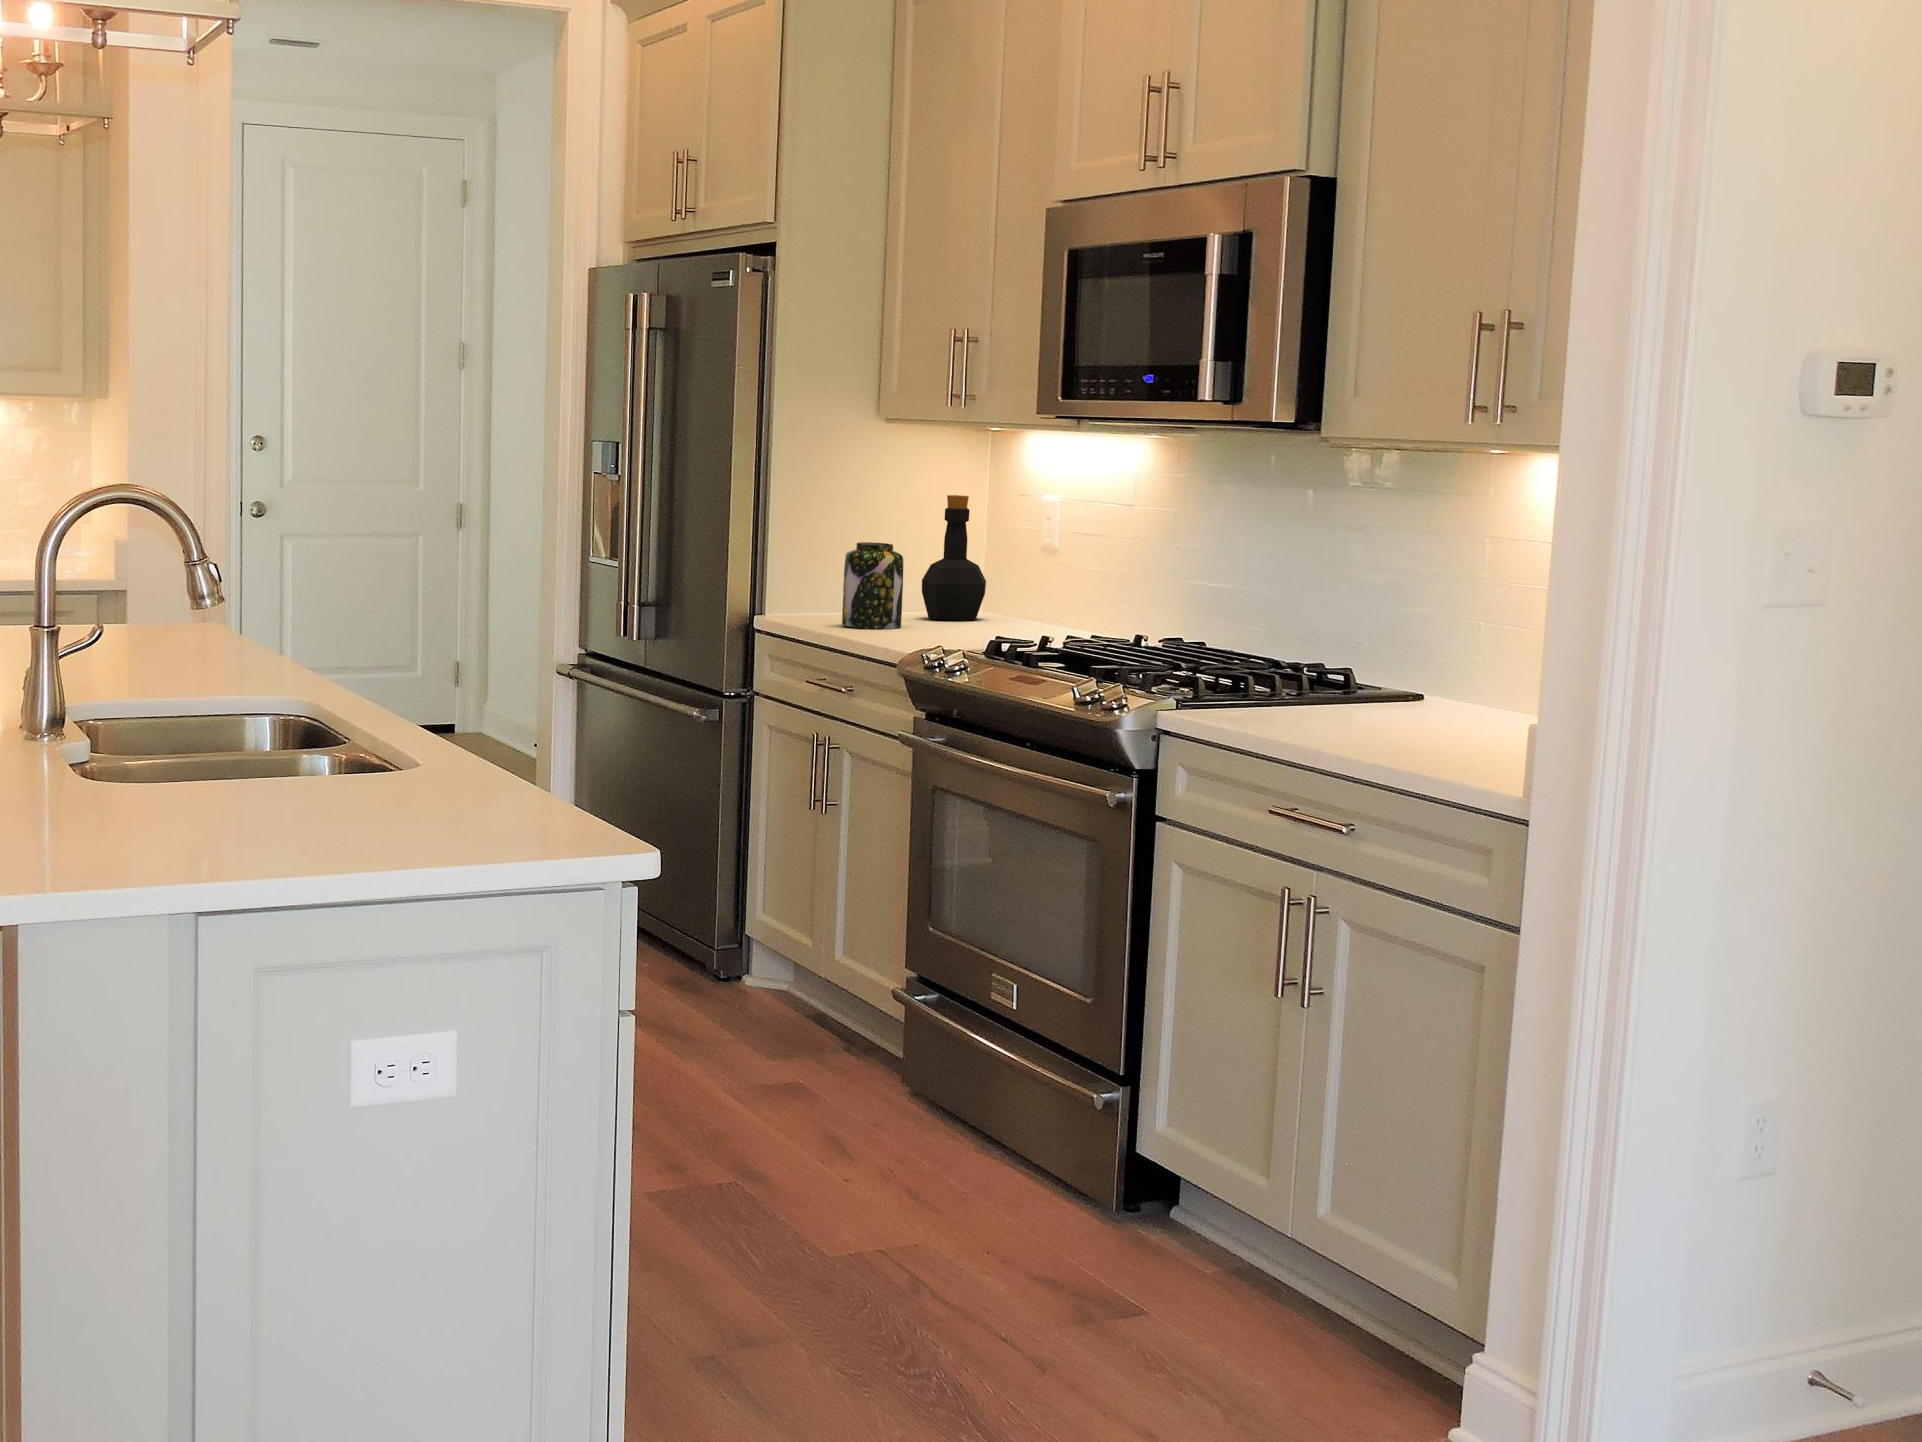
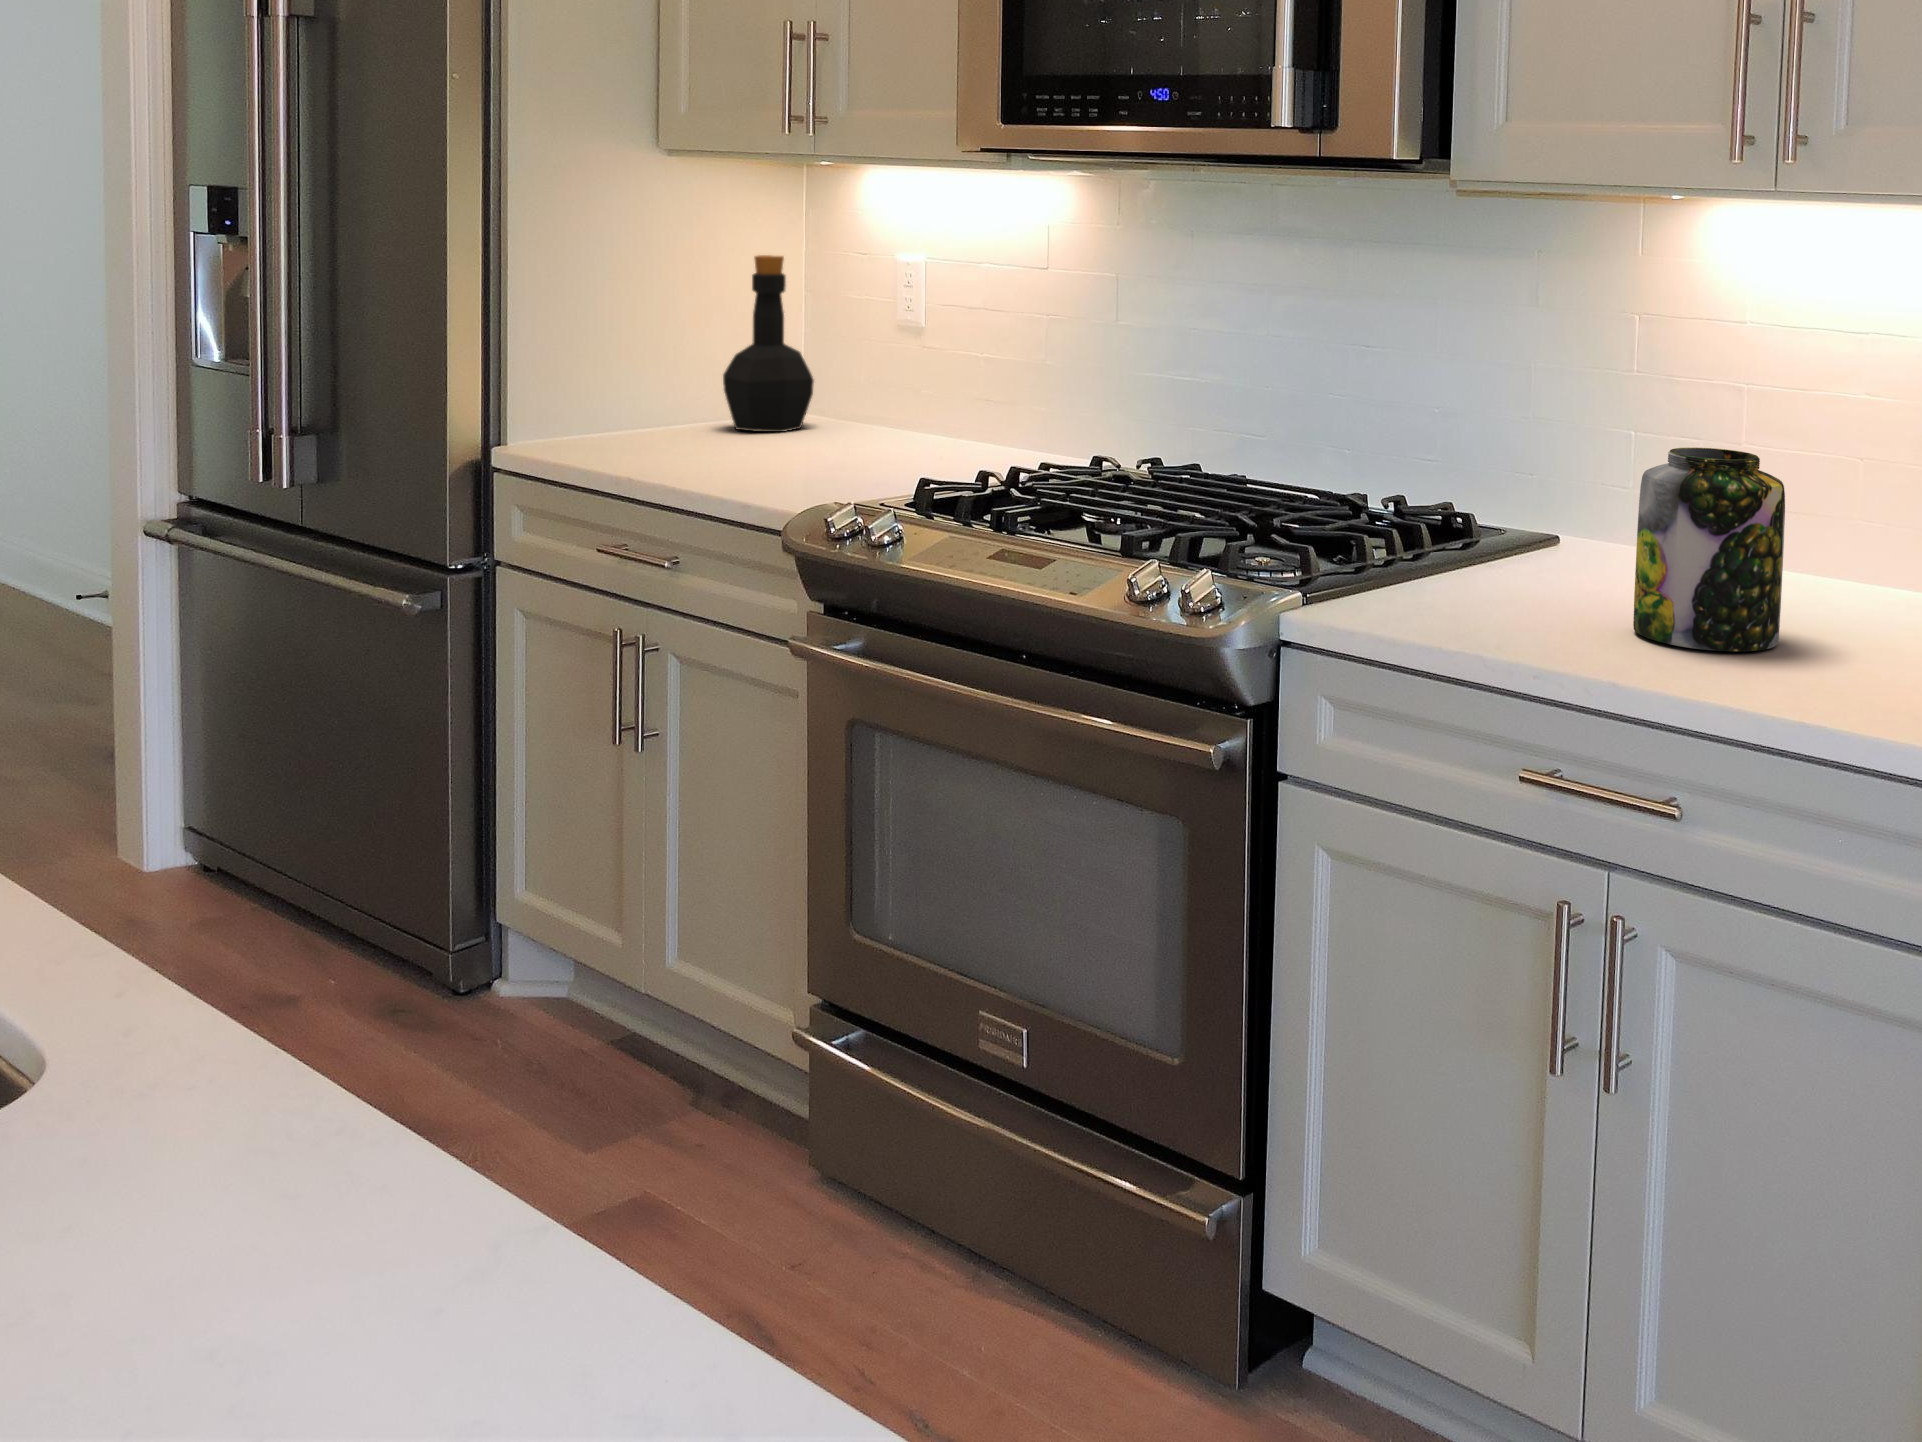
jar: present [842,542,903,629] -> present [1633,448,1785,652]

